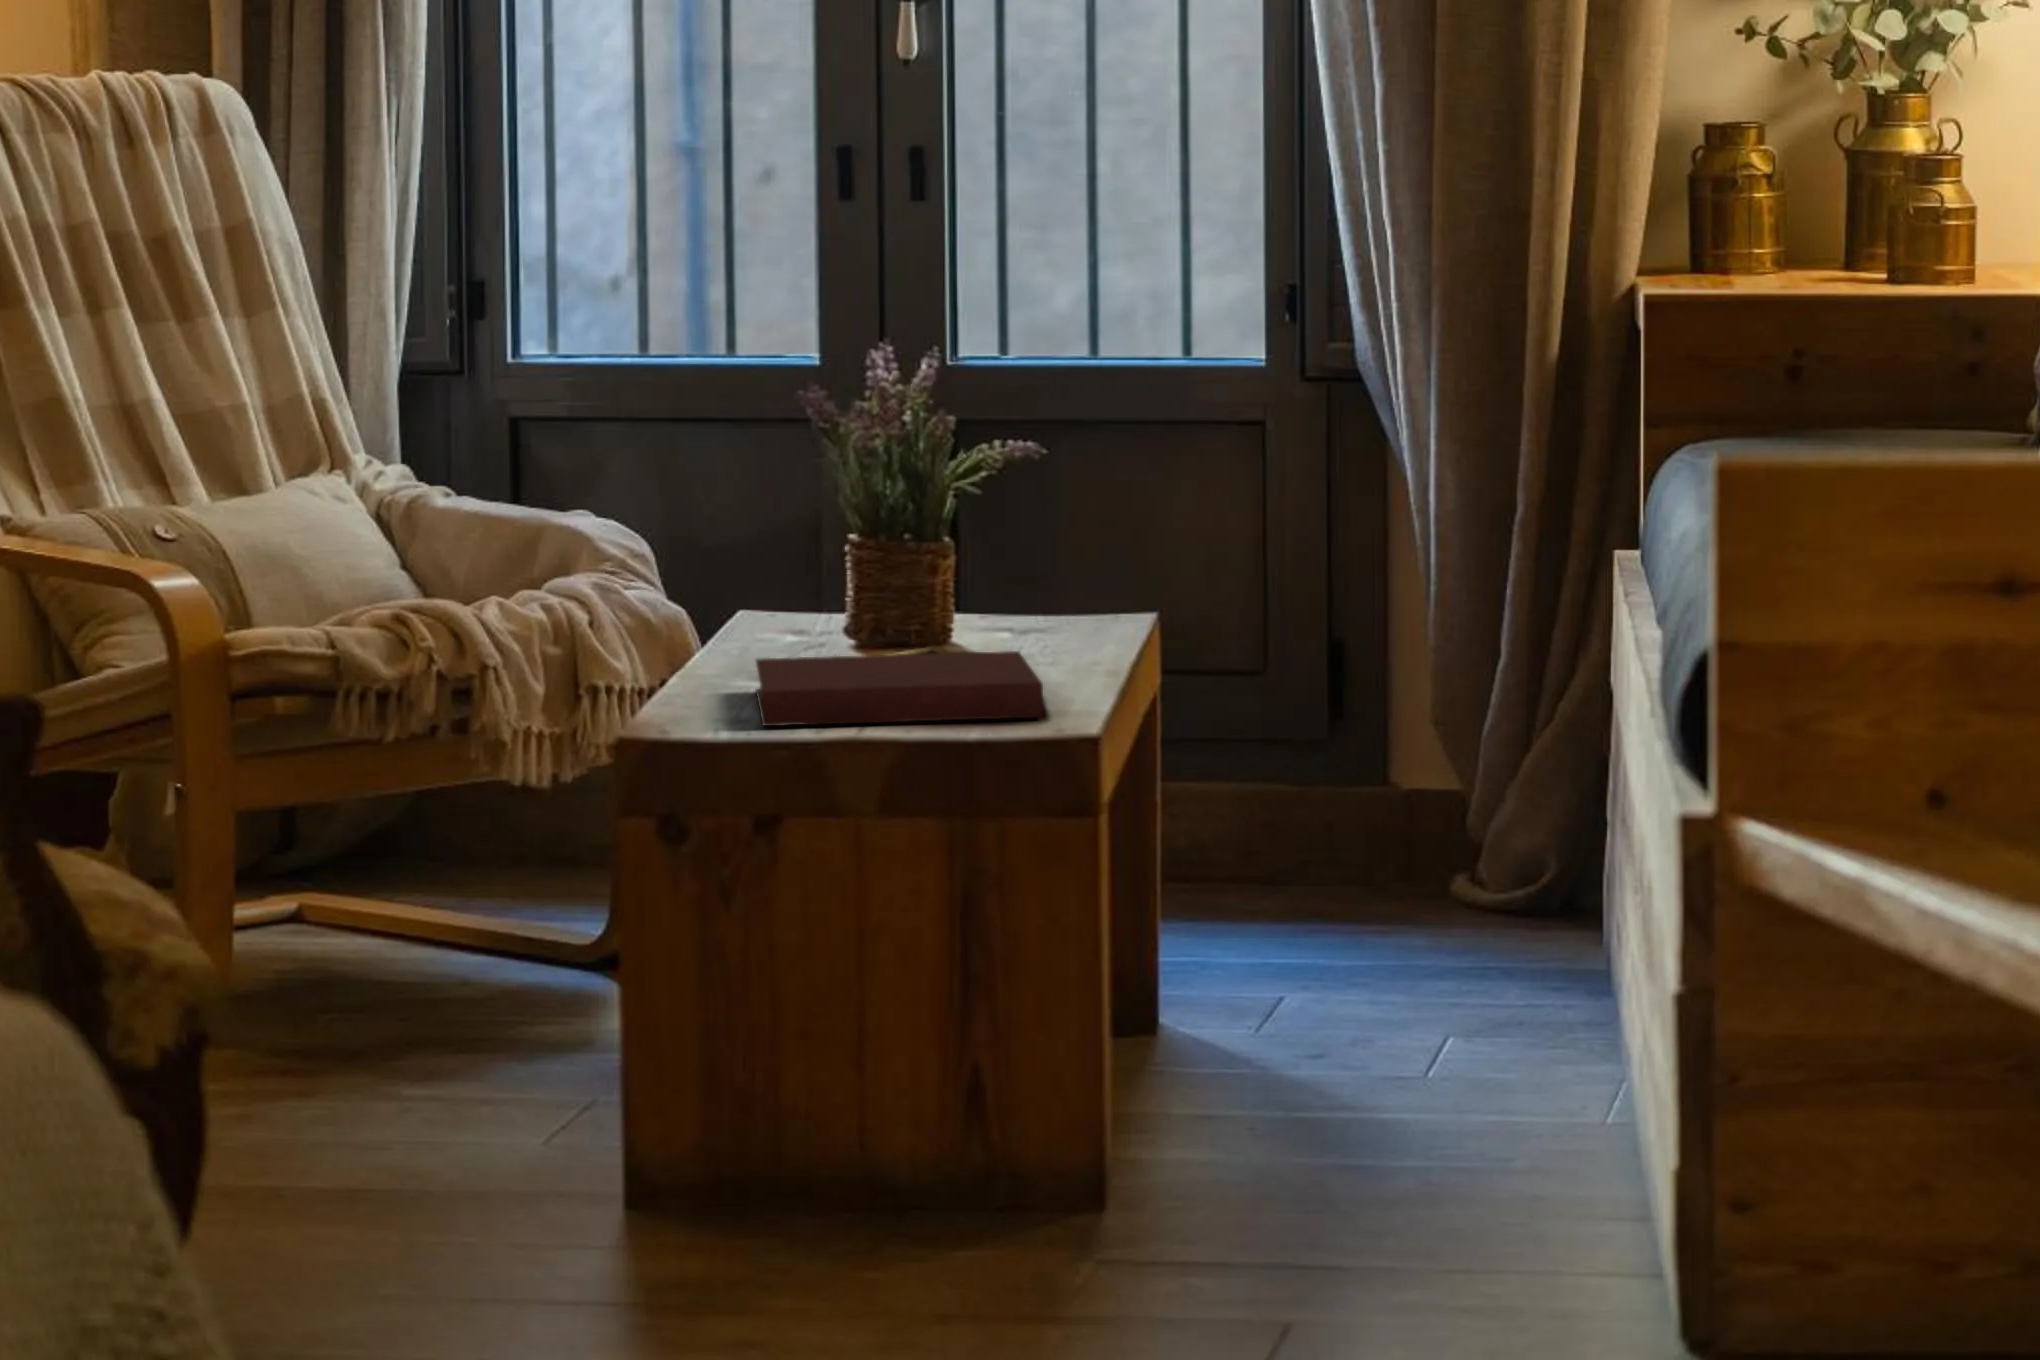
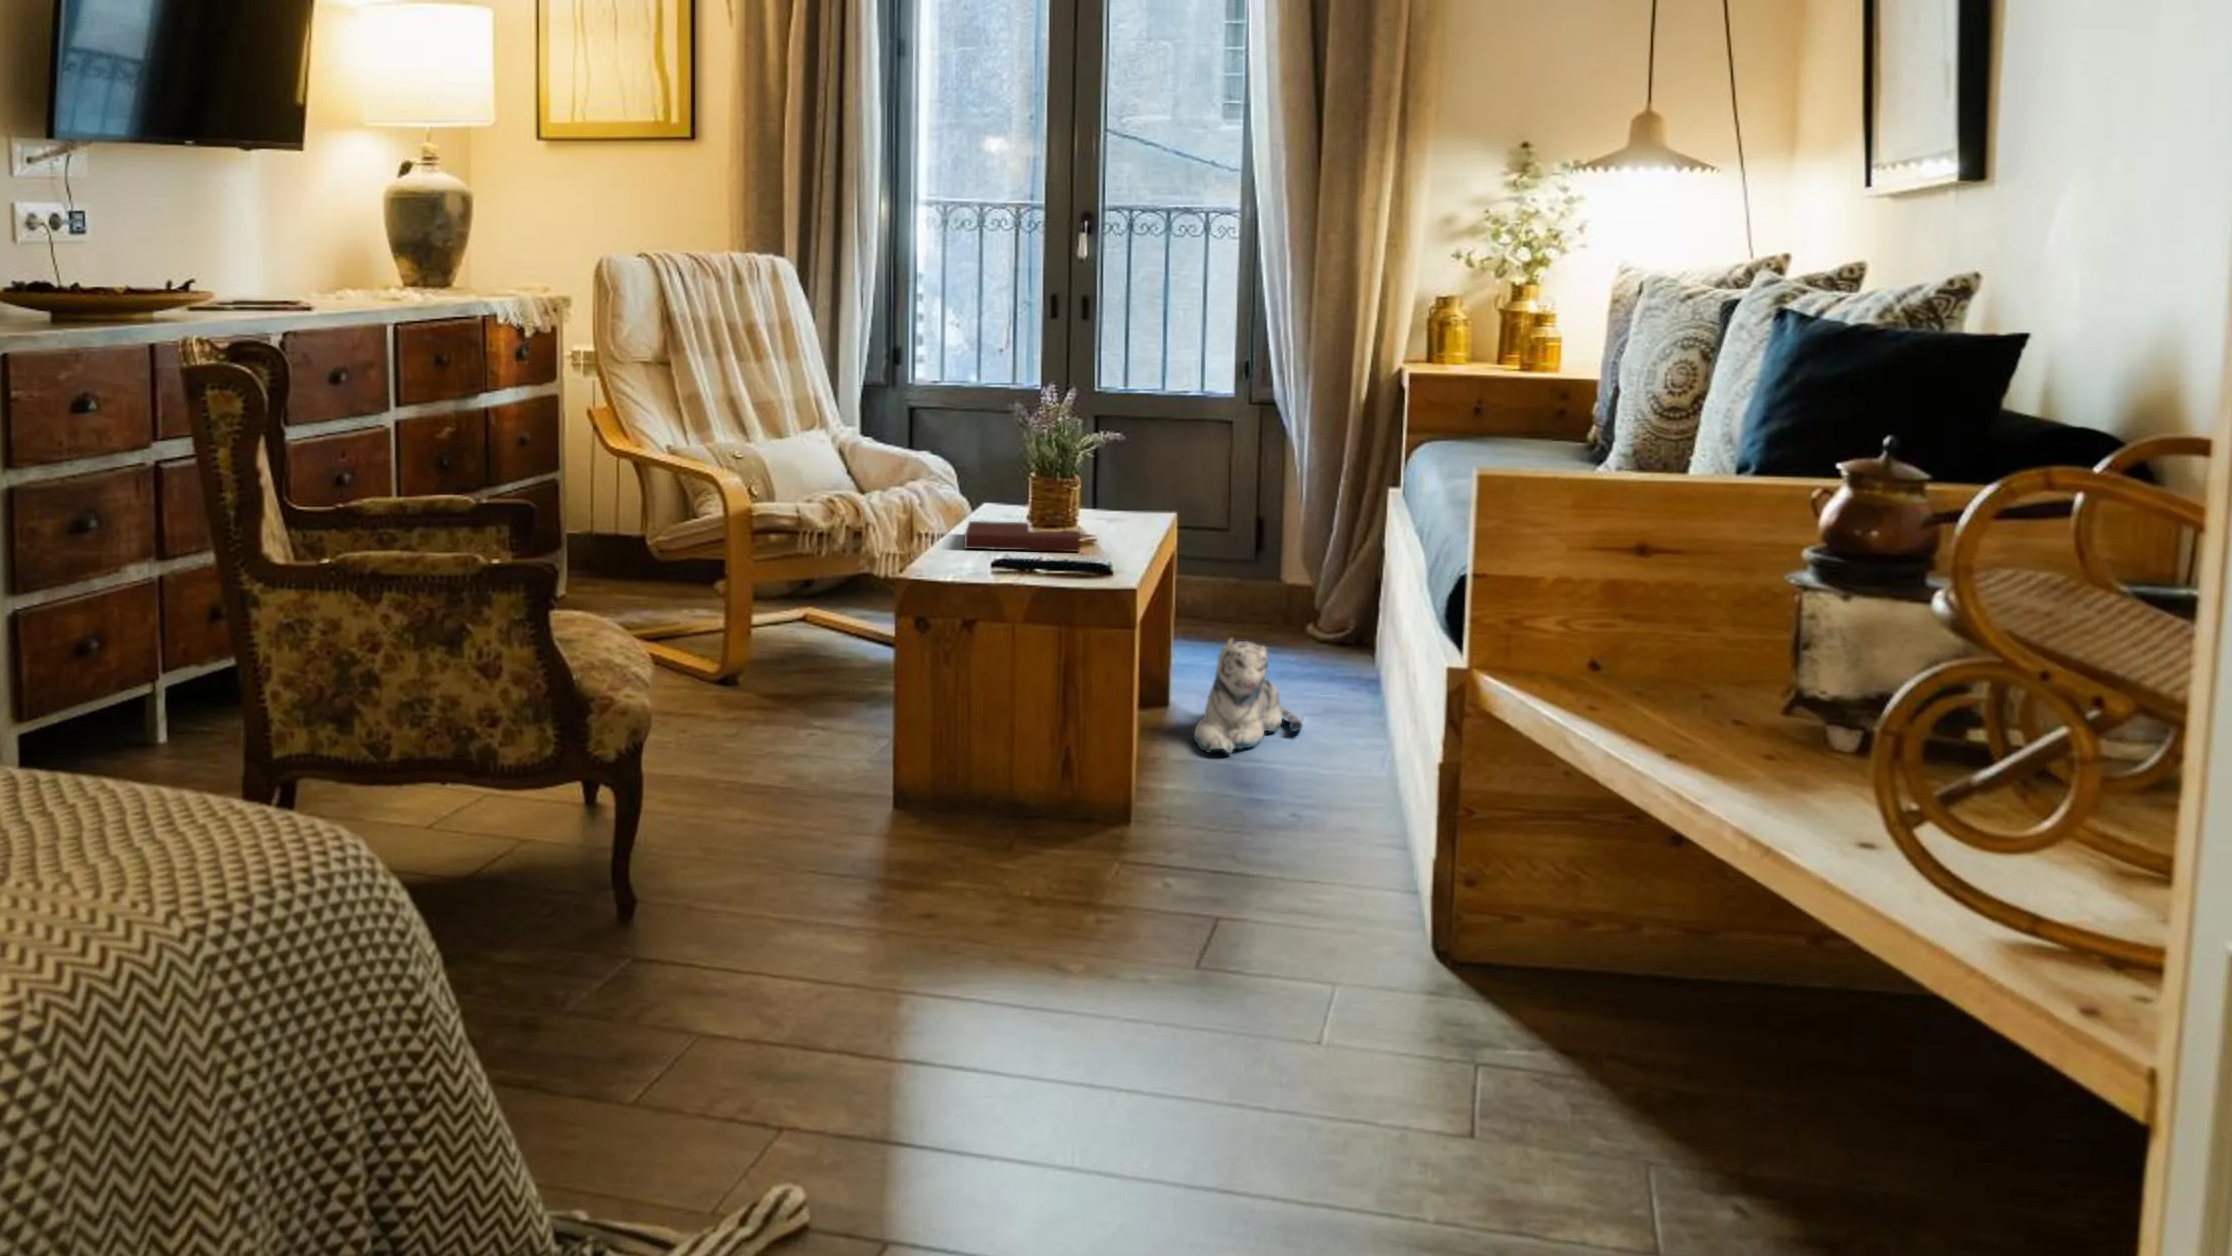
plush toy: none [1313,899,1549,1178] -> present [1194,638,1303,753]

